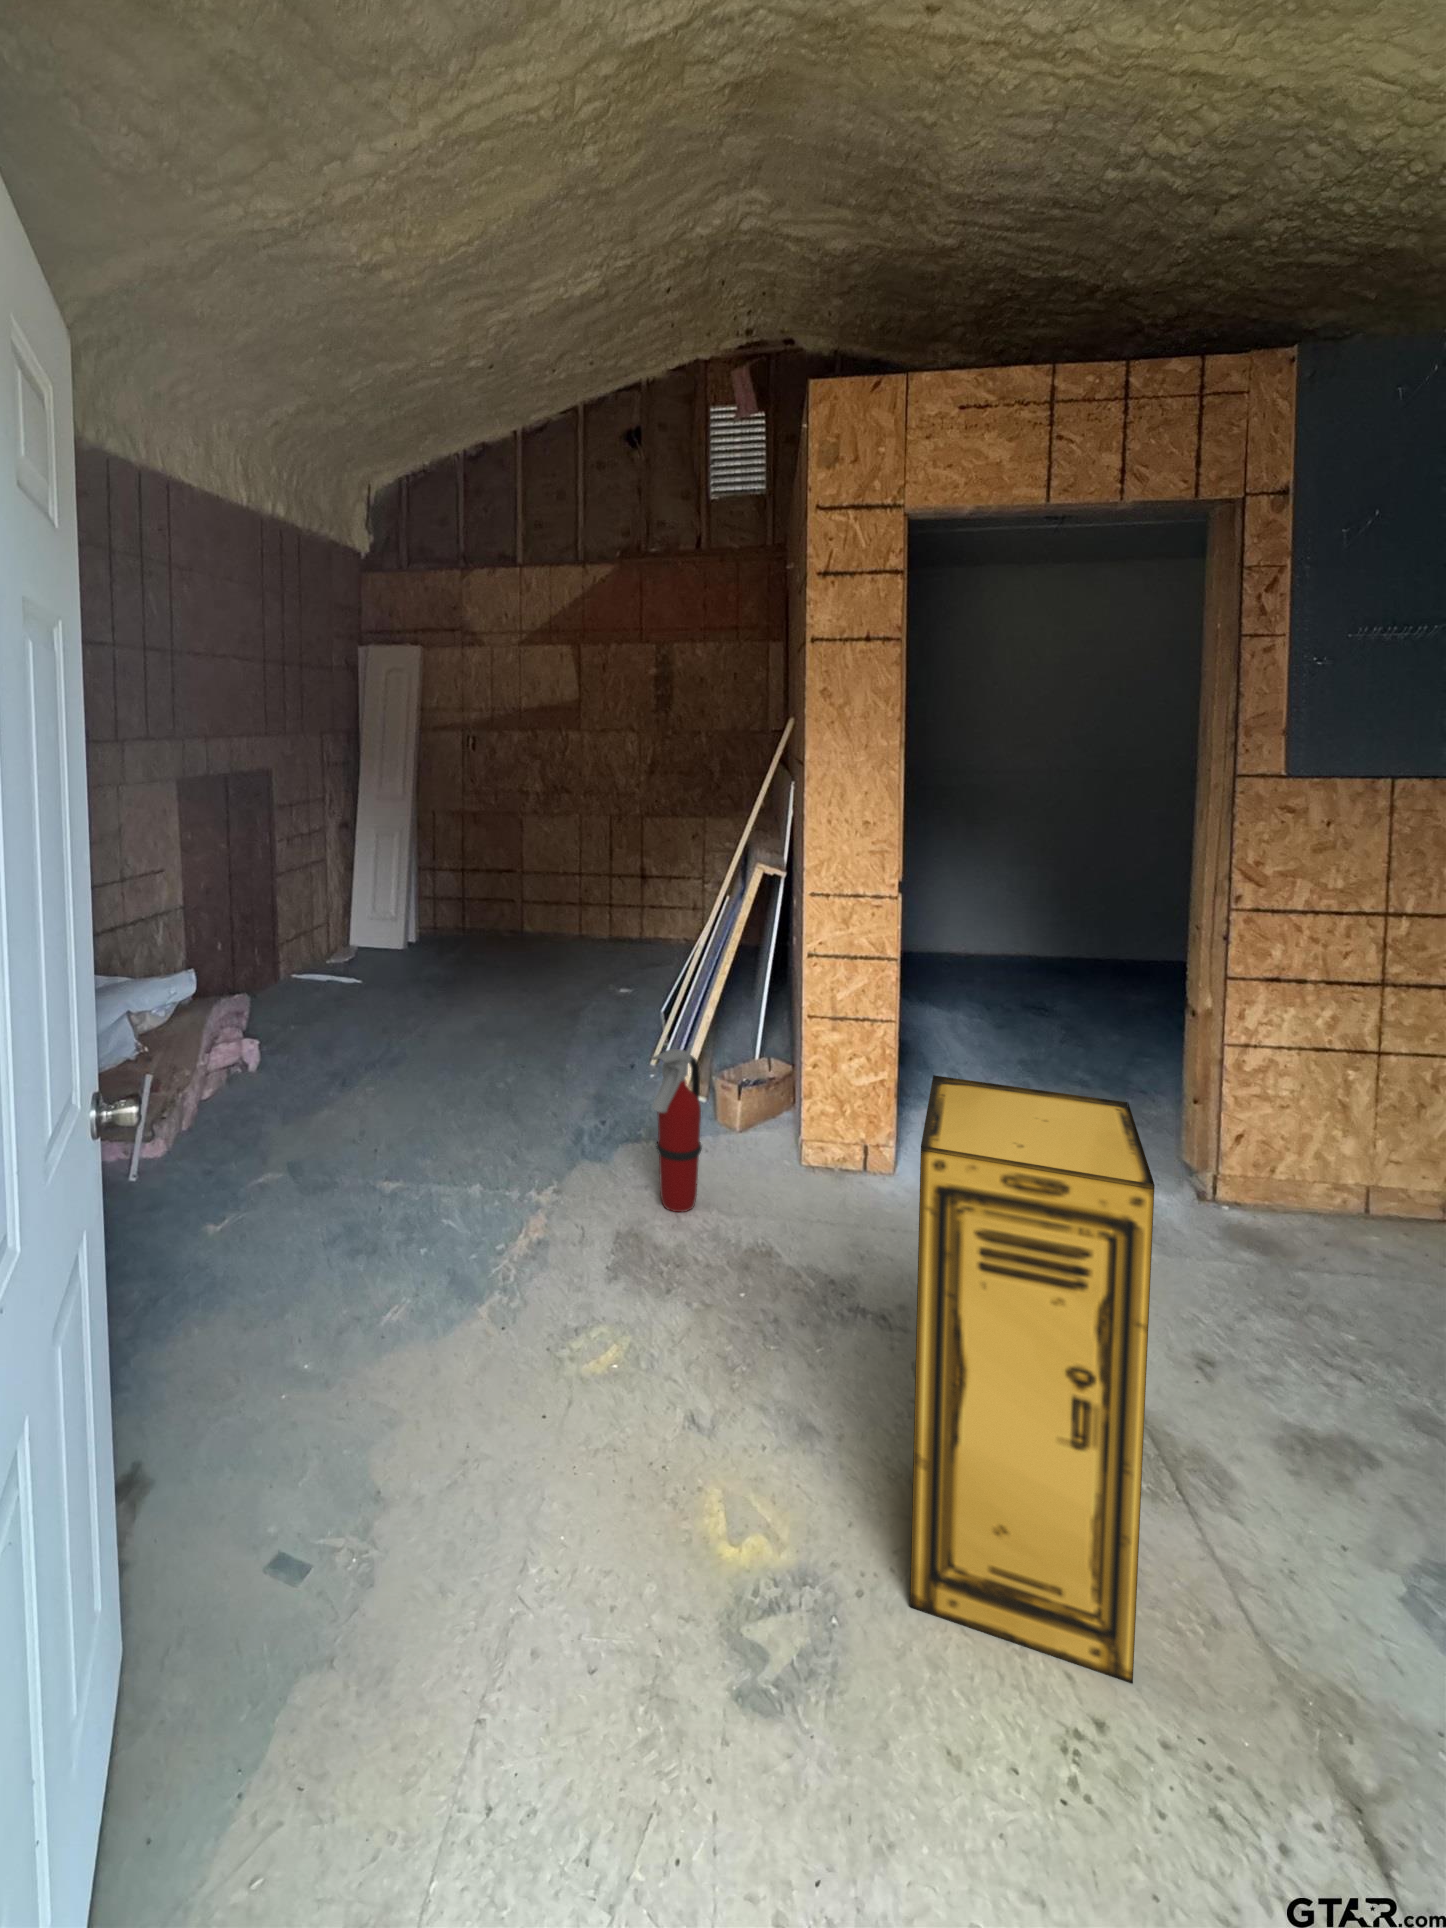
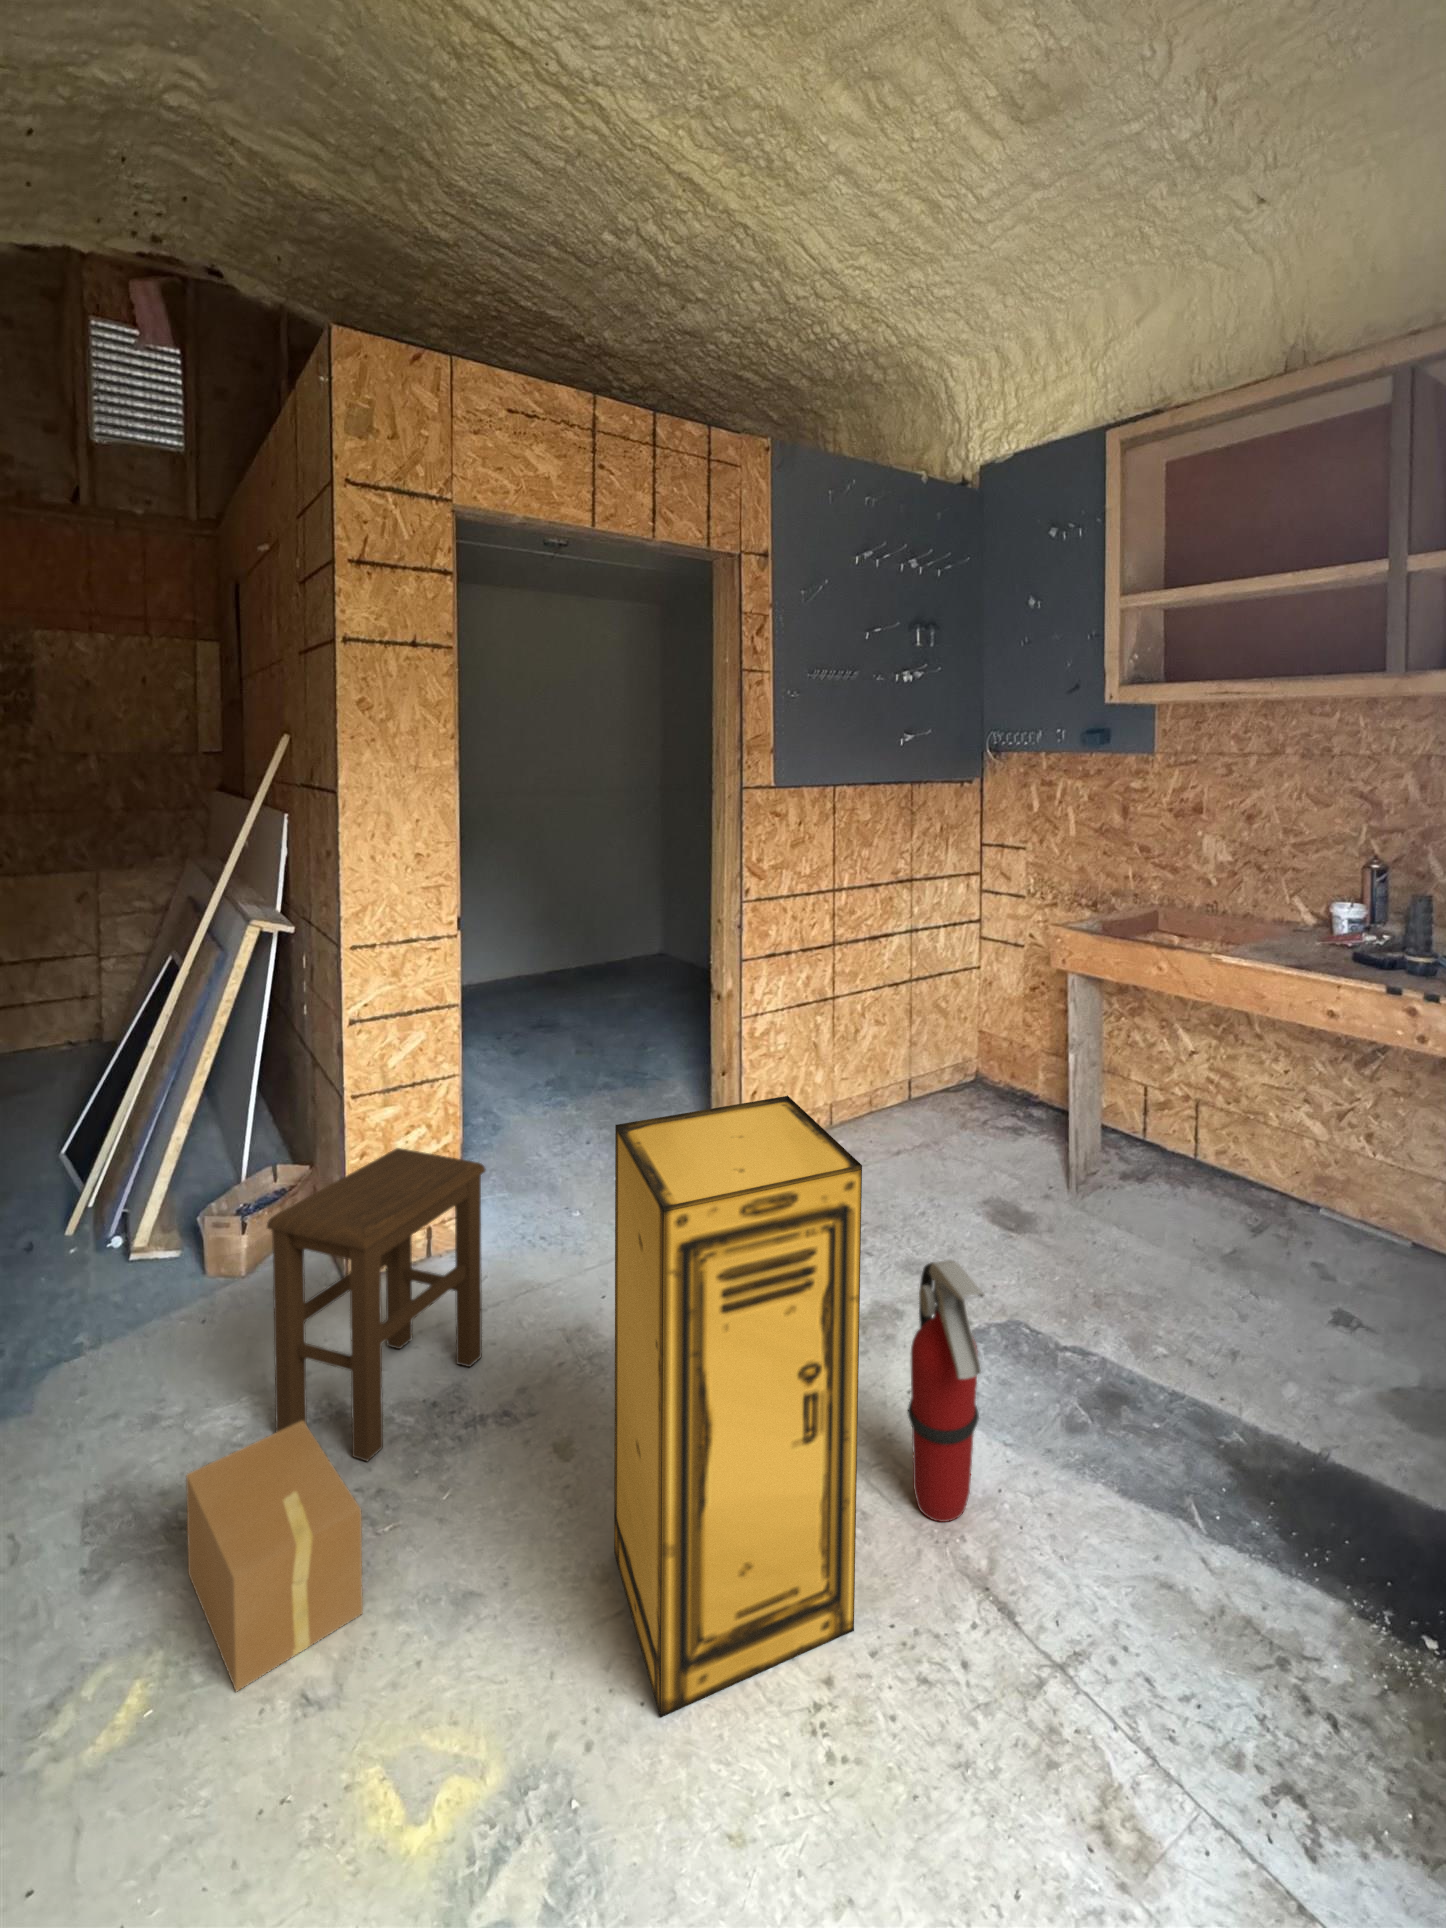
fire extinguisher: present [651,1049,702,1212] -> present [908,1260,985,1522]
stool: none [717,1064,884,1297] -> present [267,1148,486,1461]
cardboard box: none [644,1235,731,1391] -> present [186,1420,363,1691]

